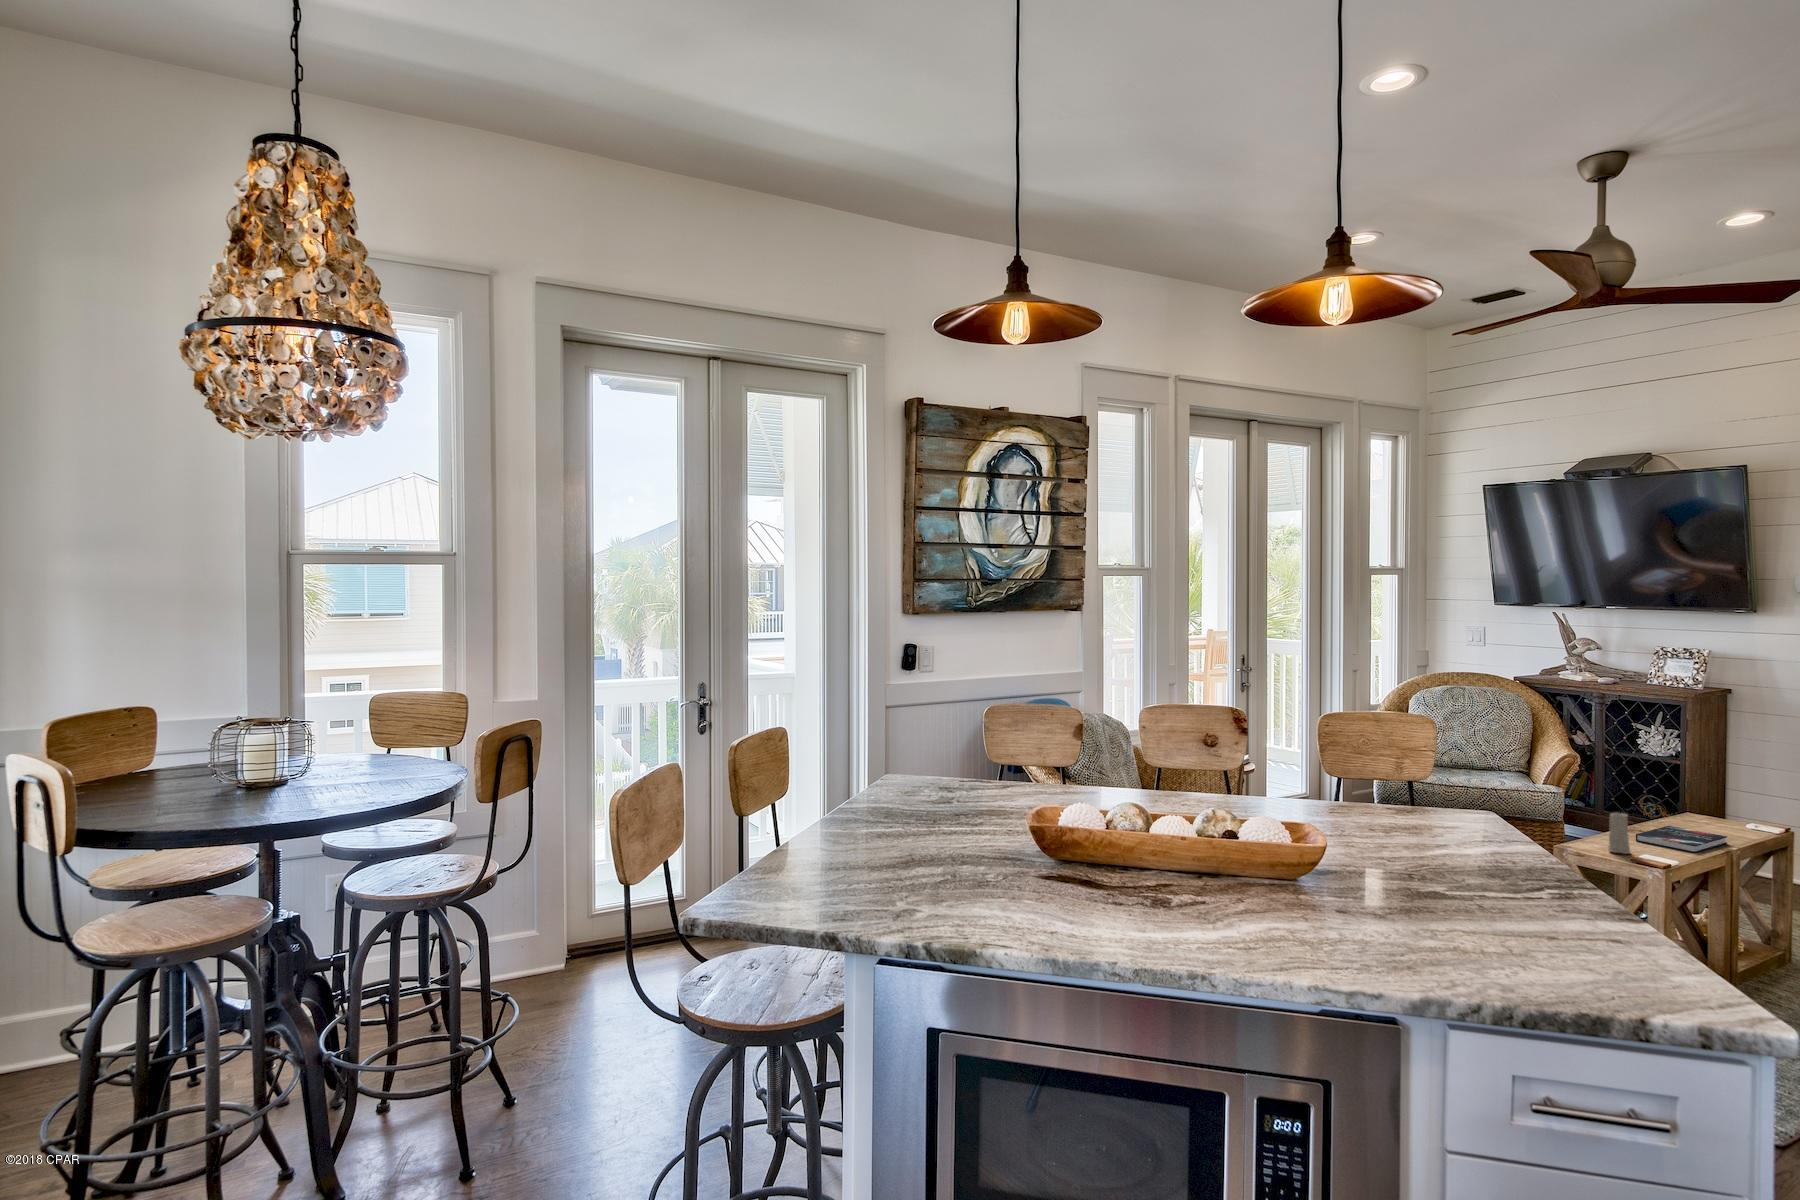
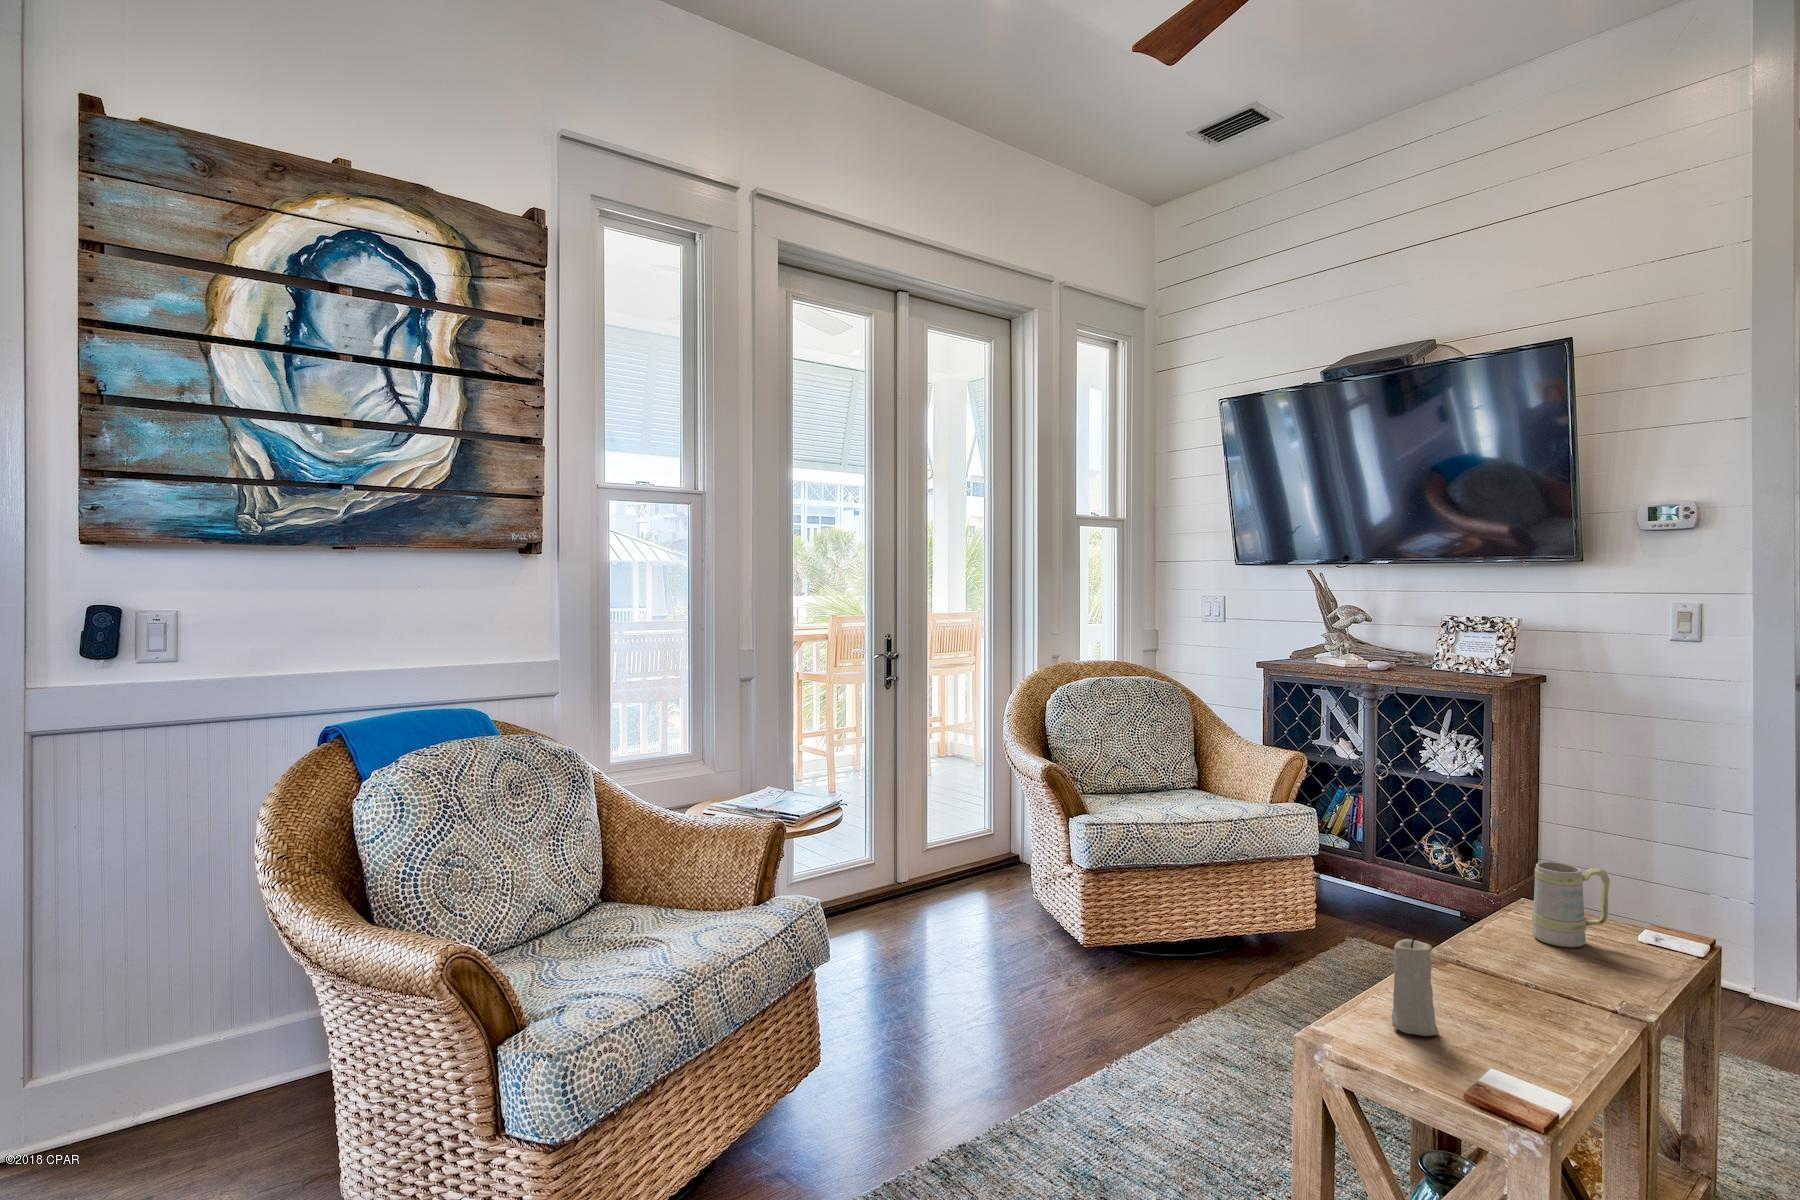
mug: none [1691,790,1734,833] -> present [1532,862,1610,947]
hardback book: present [1636,826,1727,853] -> none [1442,937,1612,1020]

